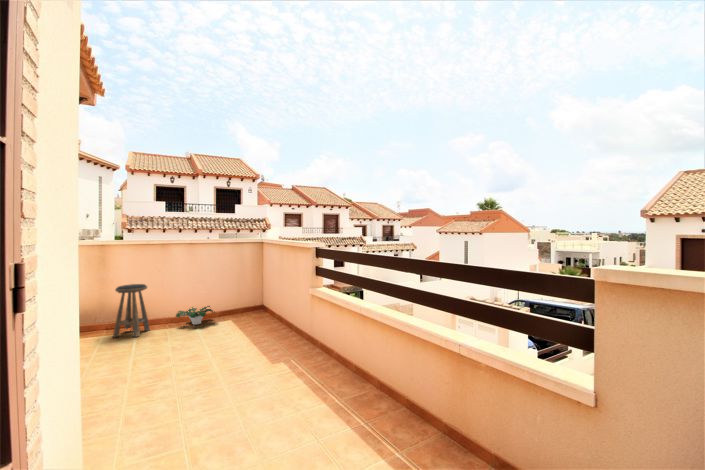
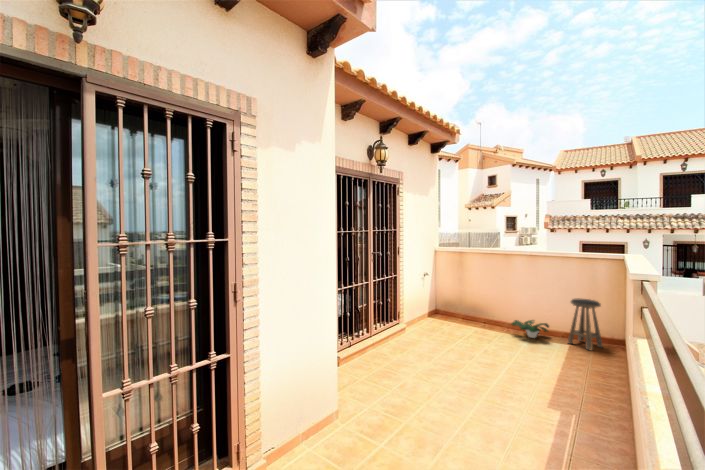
stool: present [113,284,150,338] -> present [568,298,603,350]

